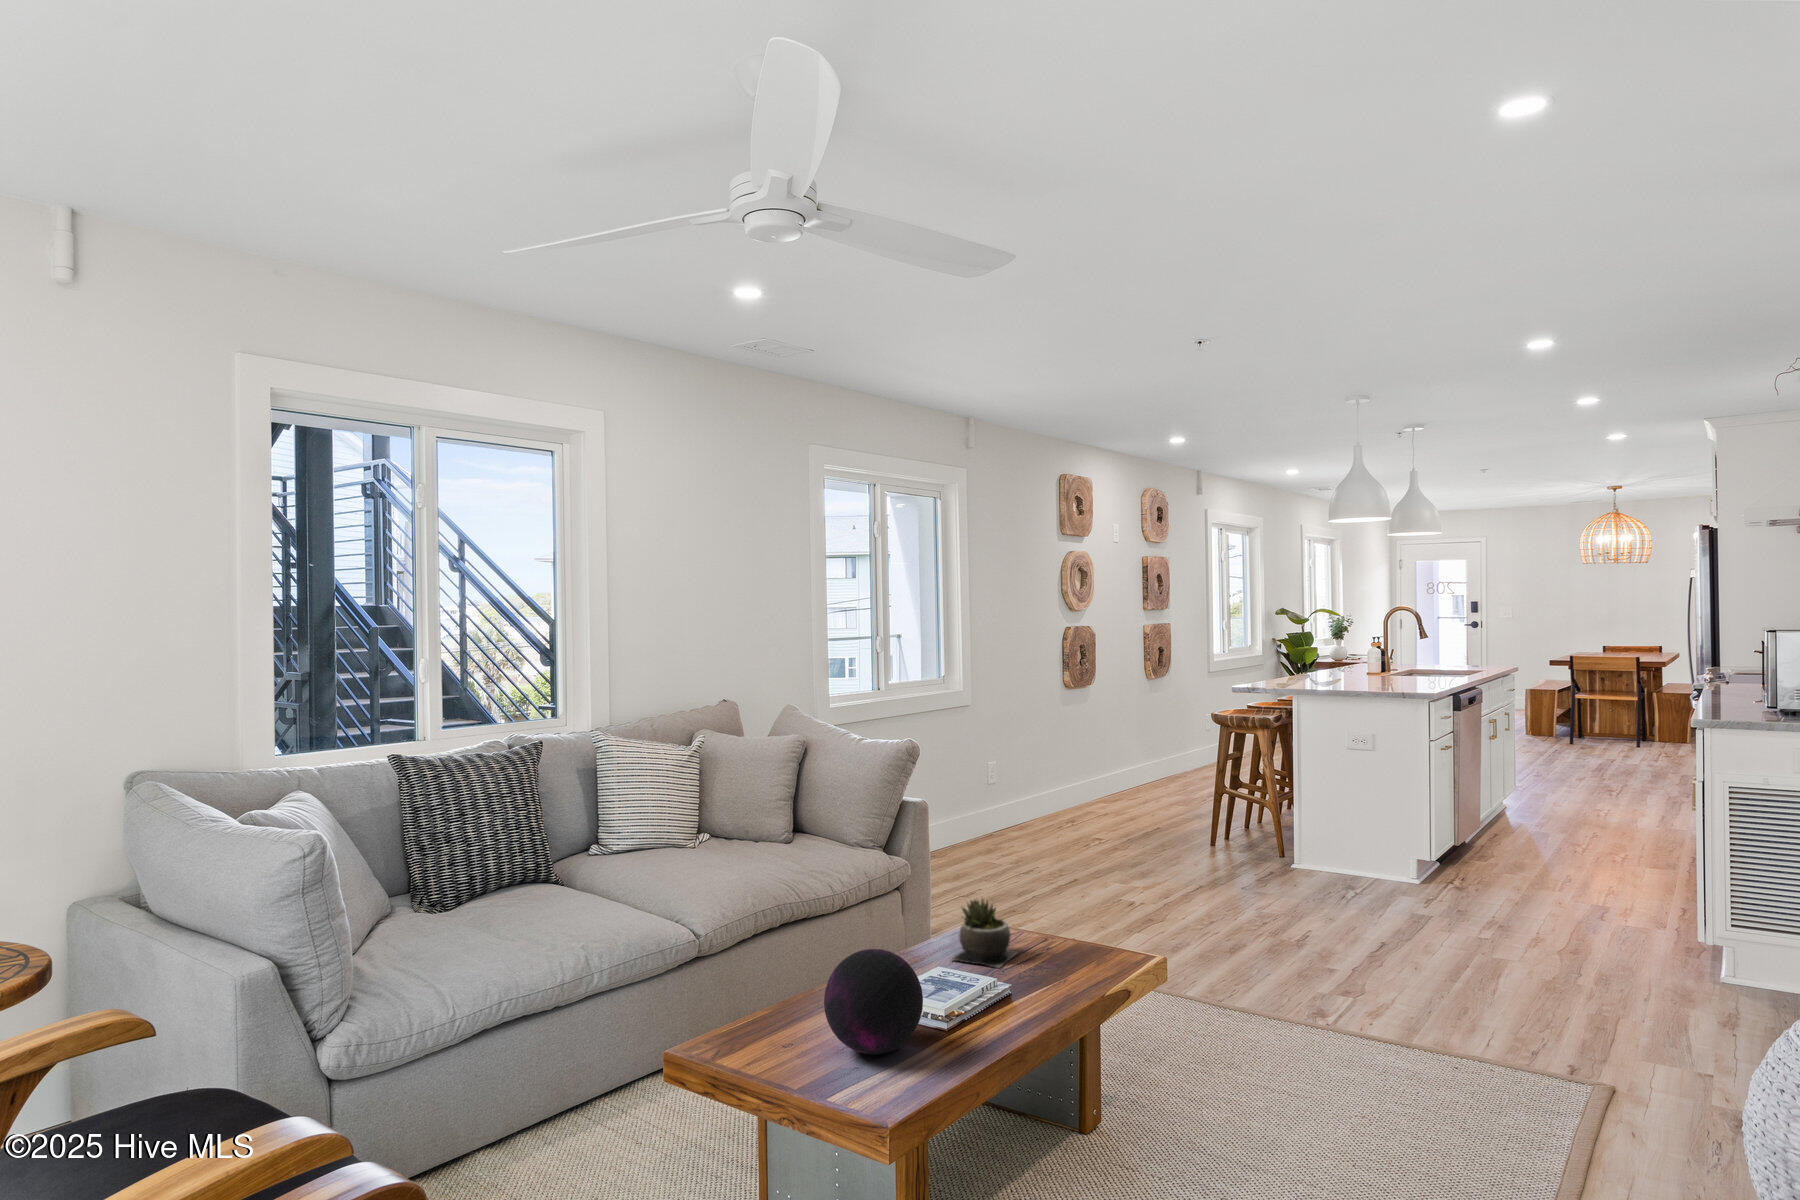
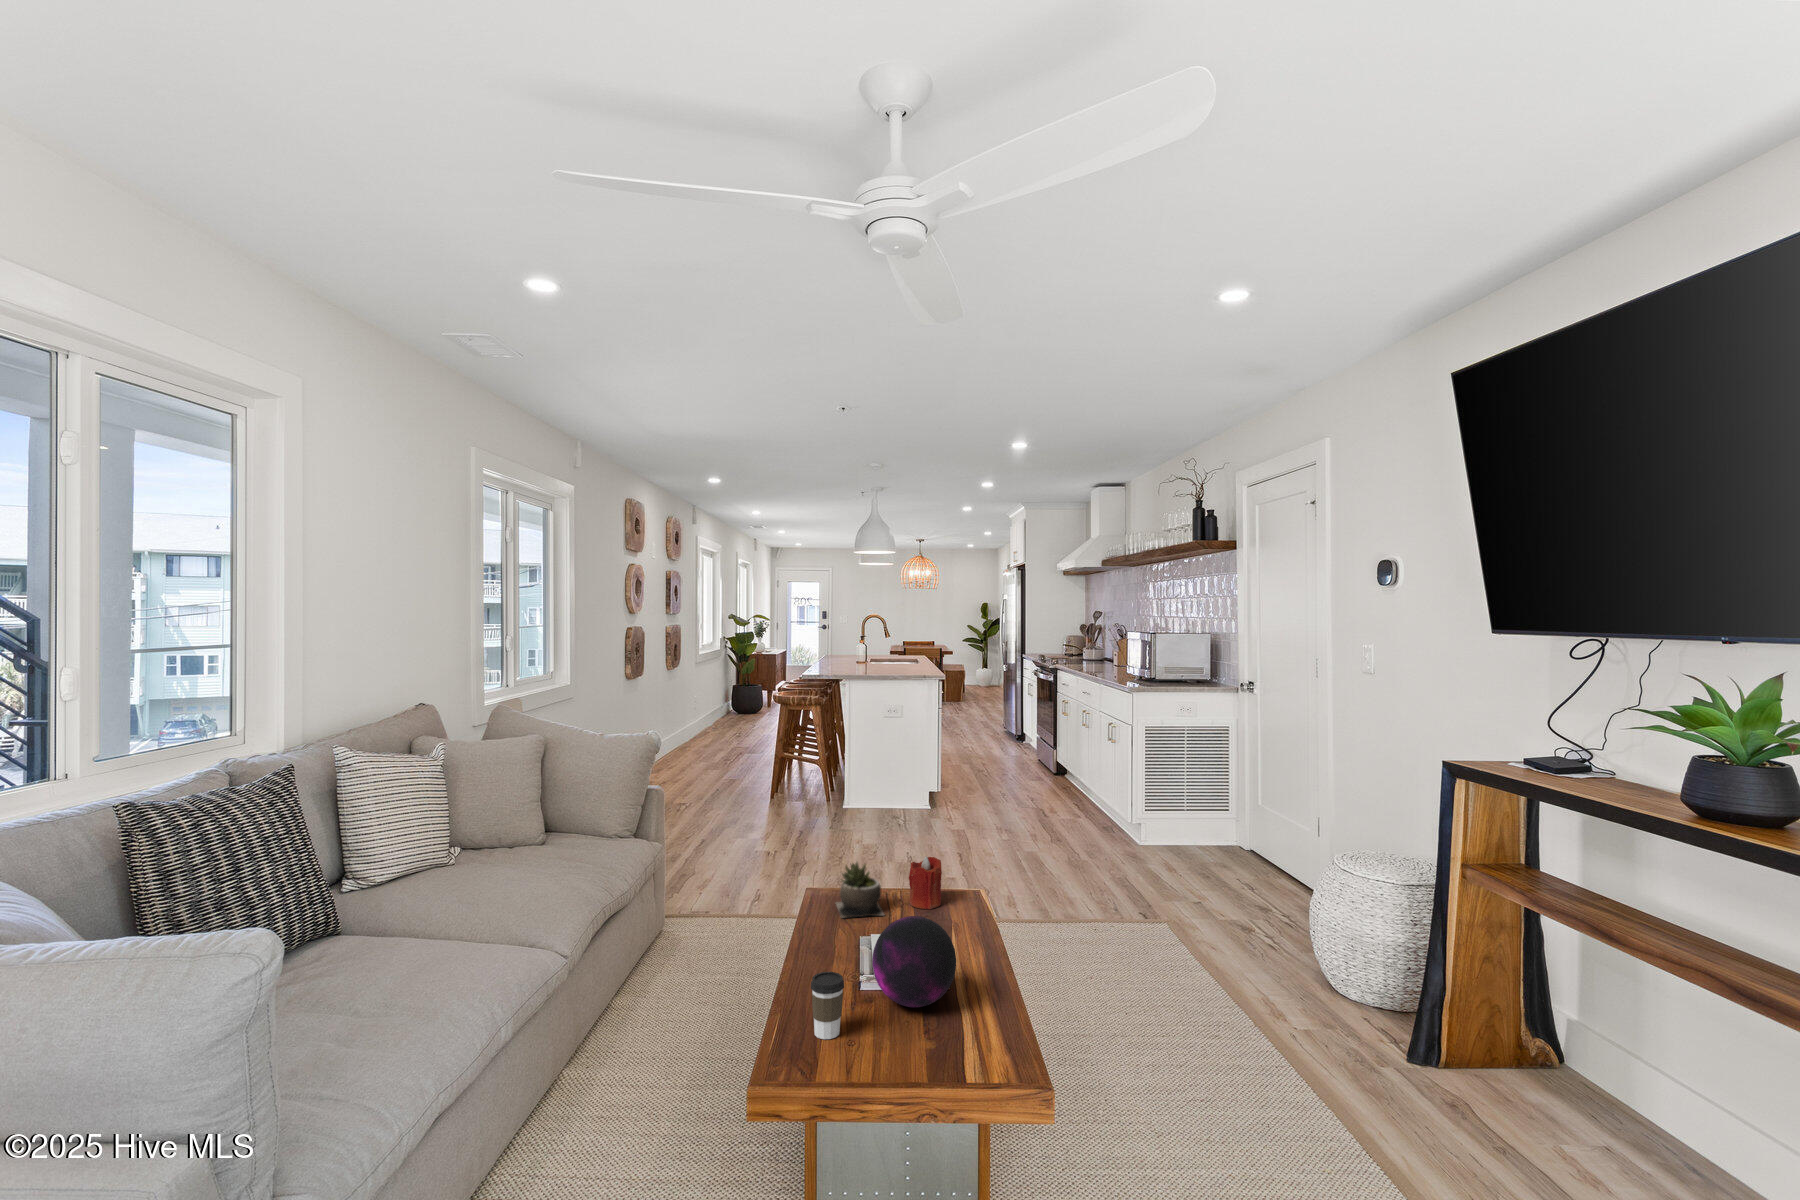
candle: none [1044,906,1089,973] -> present [909,856,942,909]
coffee cup: none [735,985,773,1055] -> present [811,972,844,1039]

